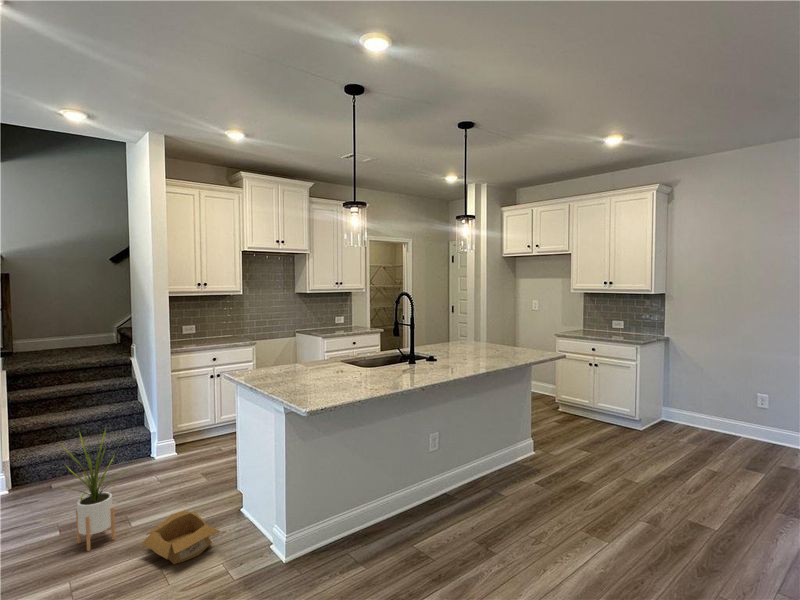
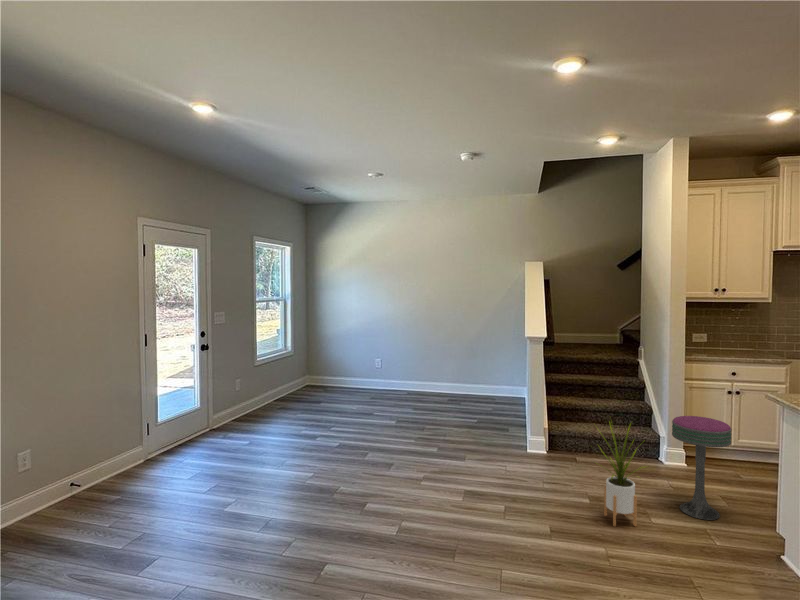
bar stool: none [153,405,206,504] -> present [672,416,732,520]
cardboard box: present [141,510,220,564] -> none [664,526,756,582]

